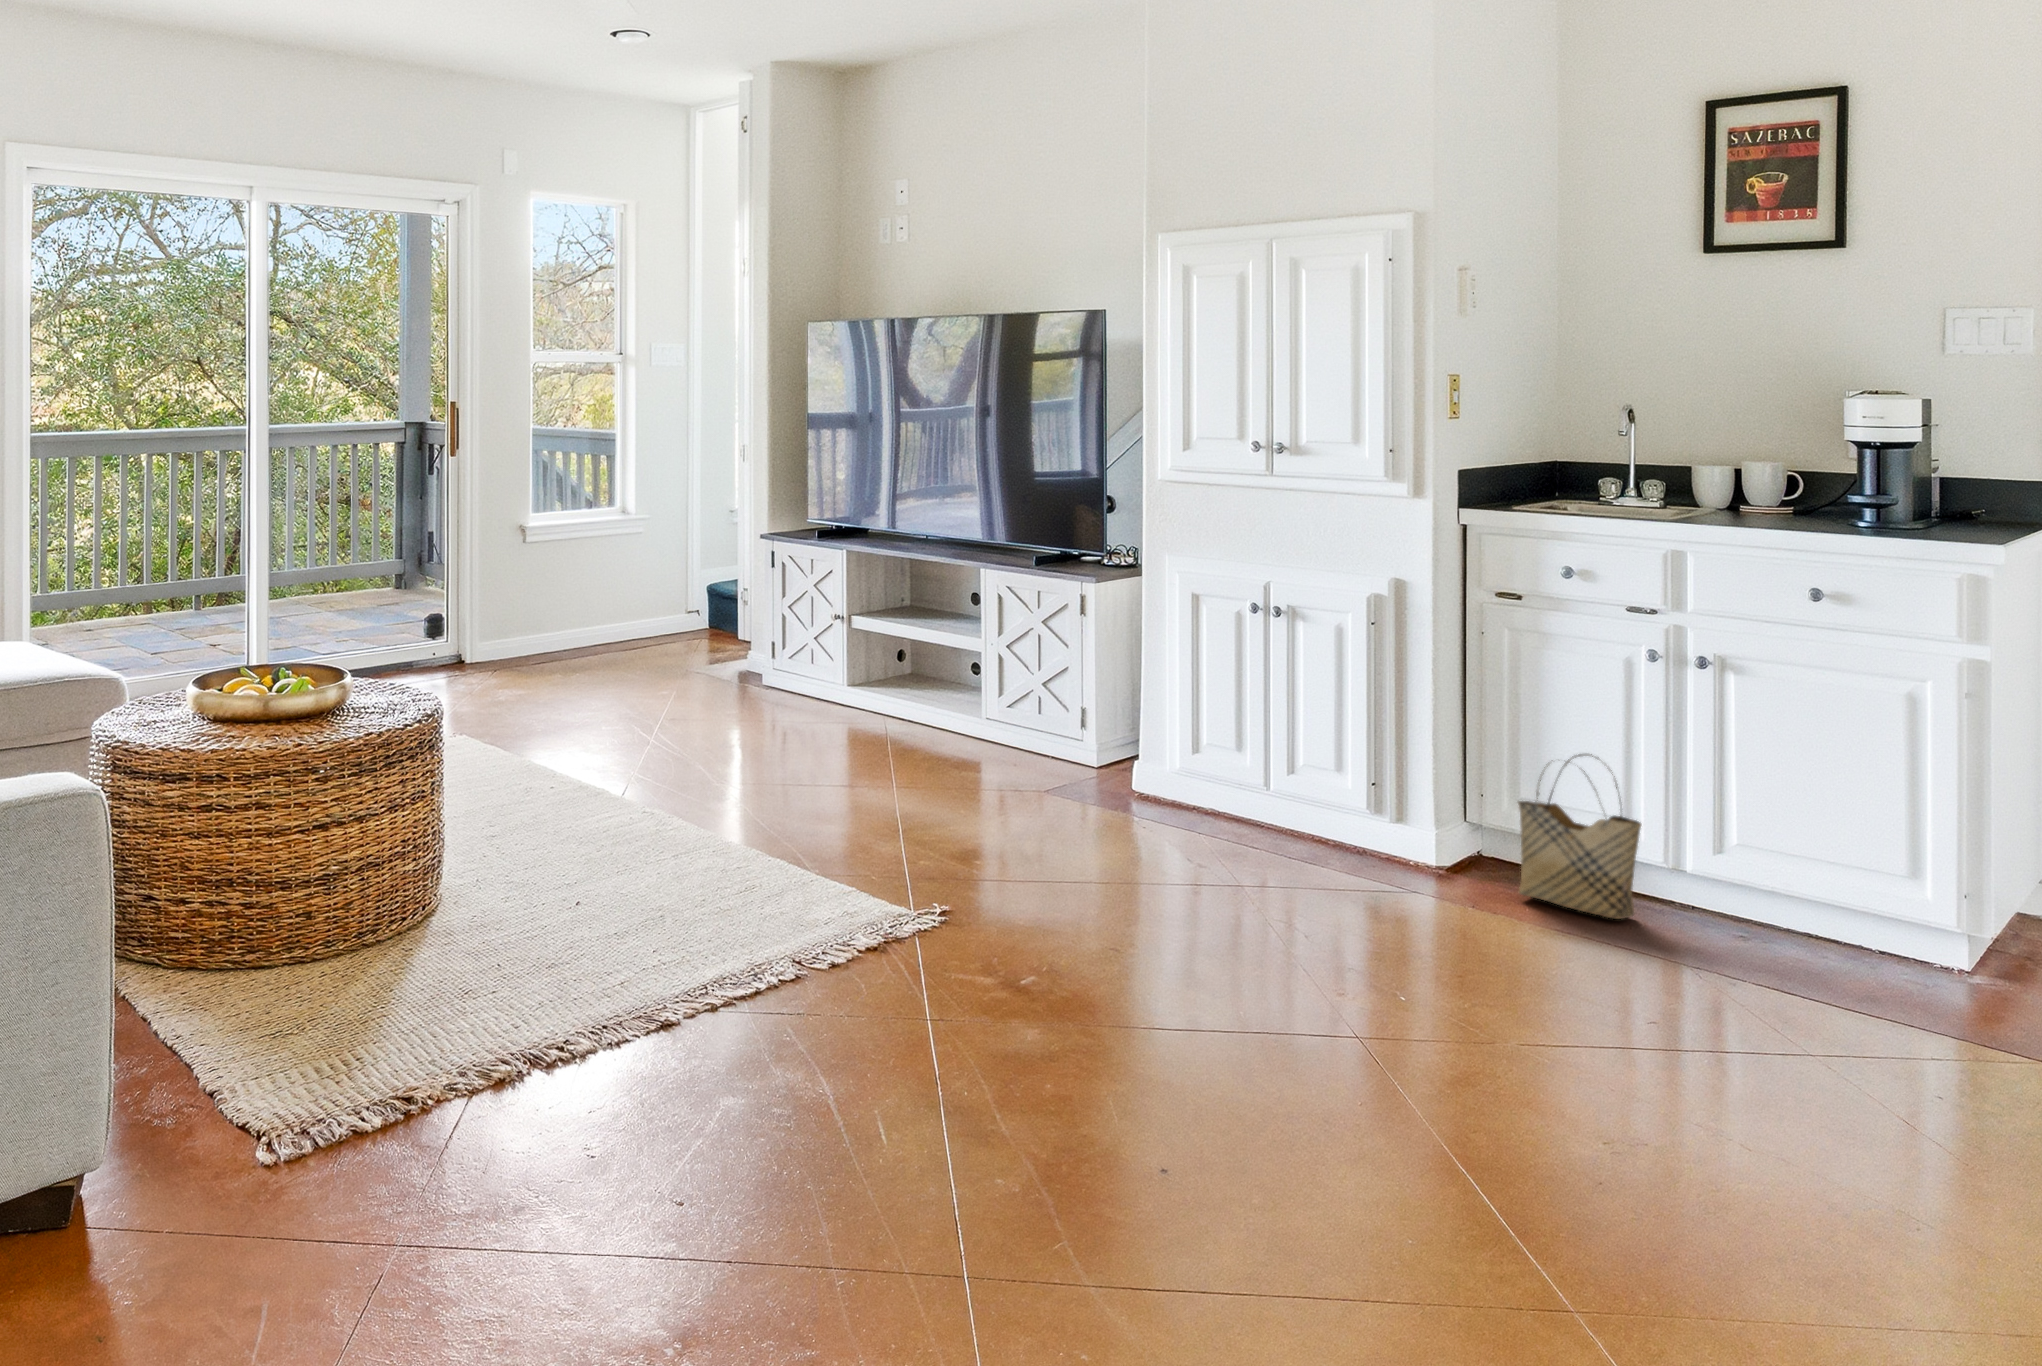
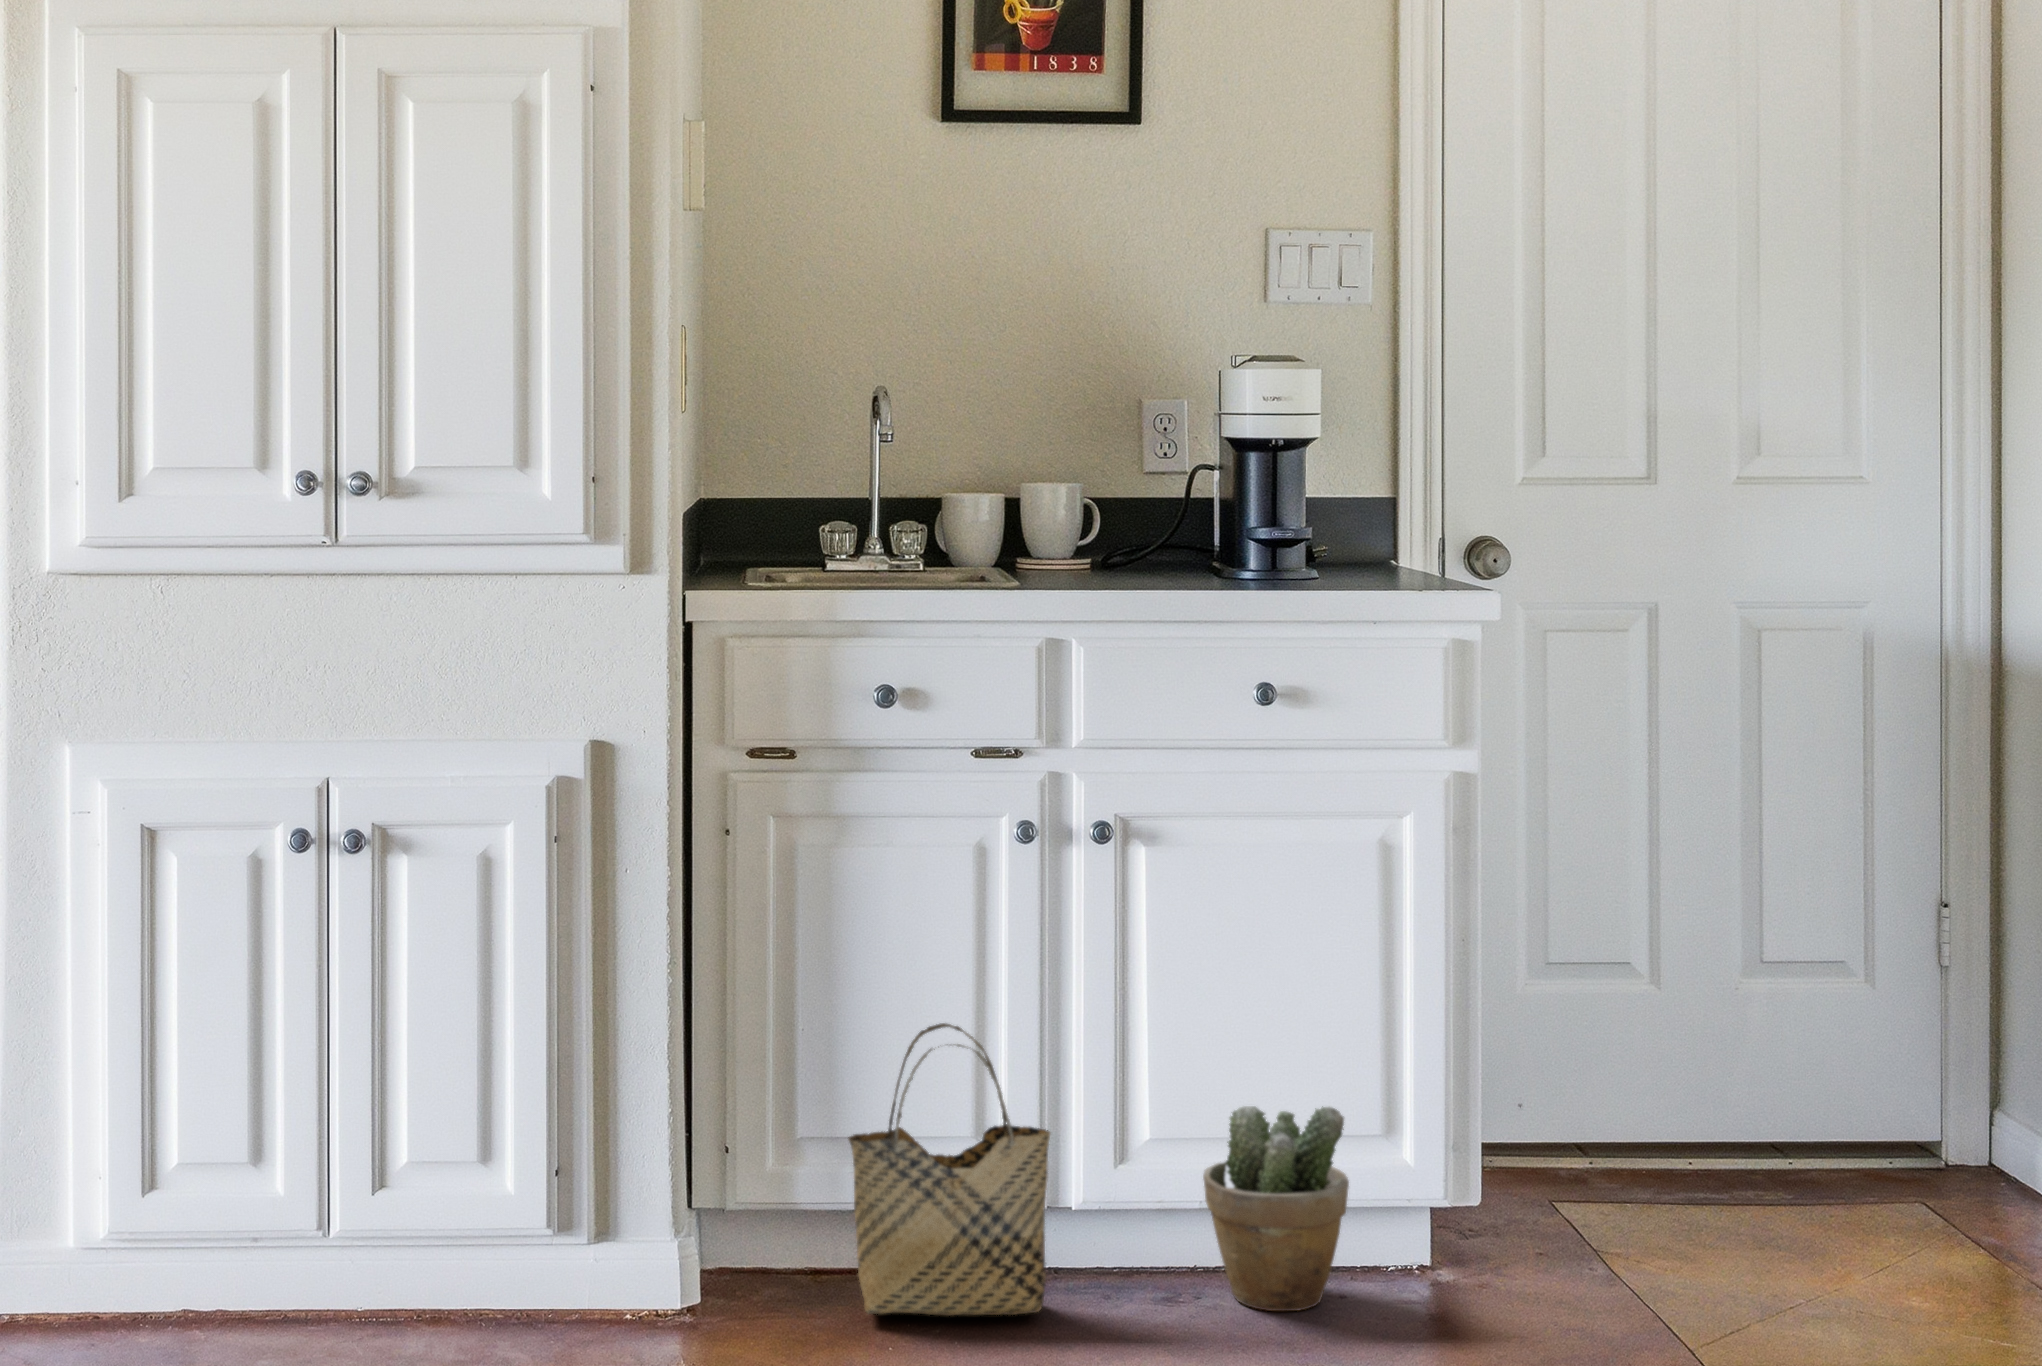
potted plant: none [1744,838,1850,967] -> present [1203,1106,1349,1311]

